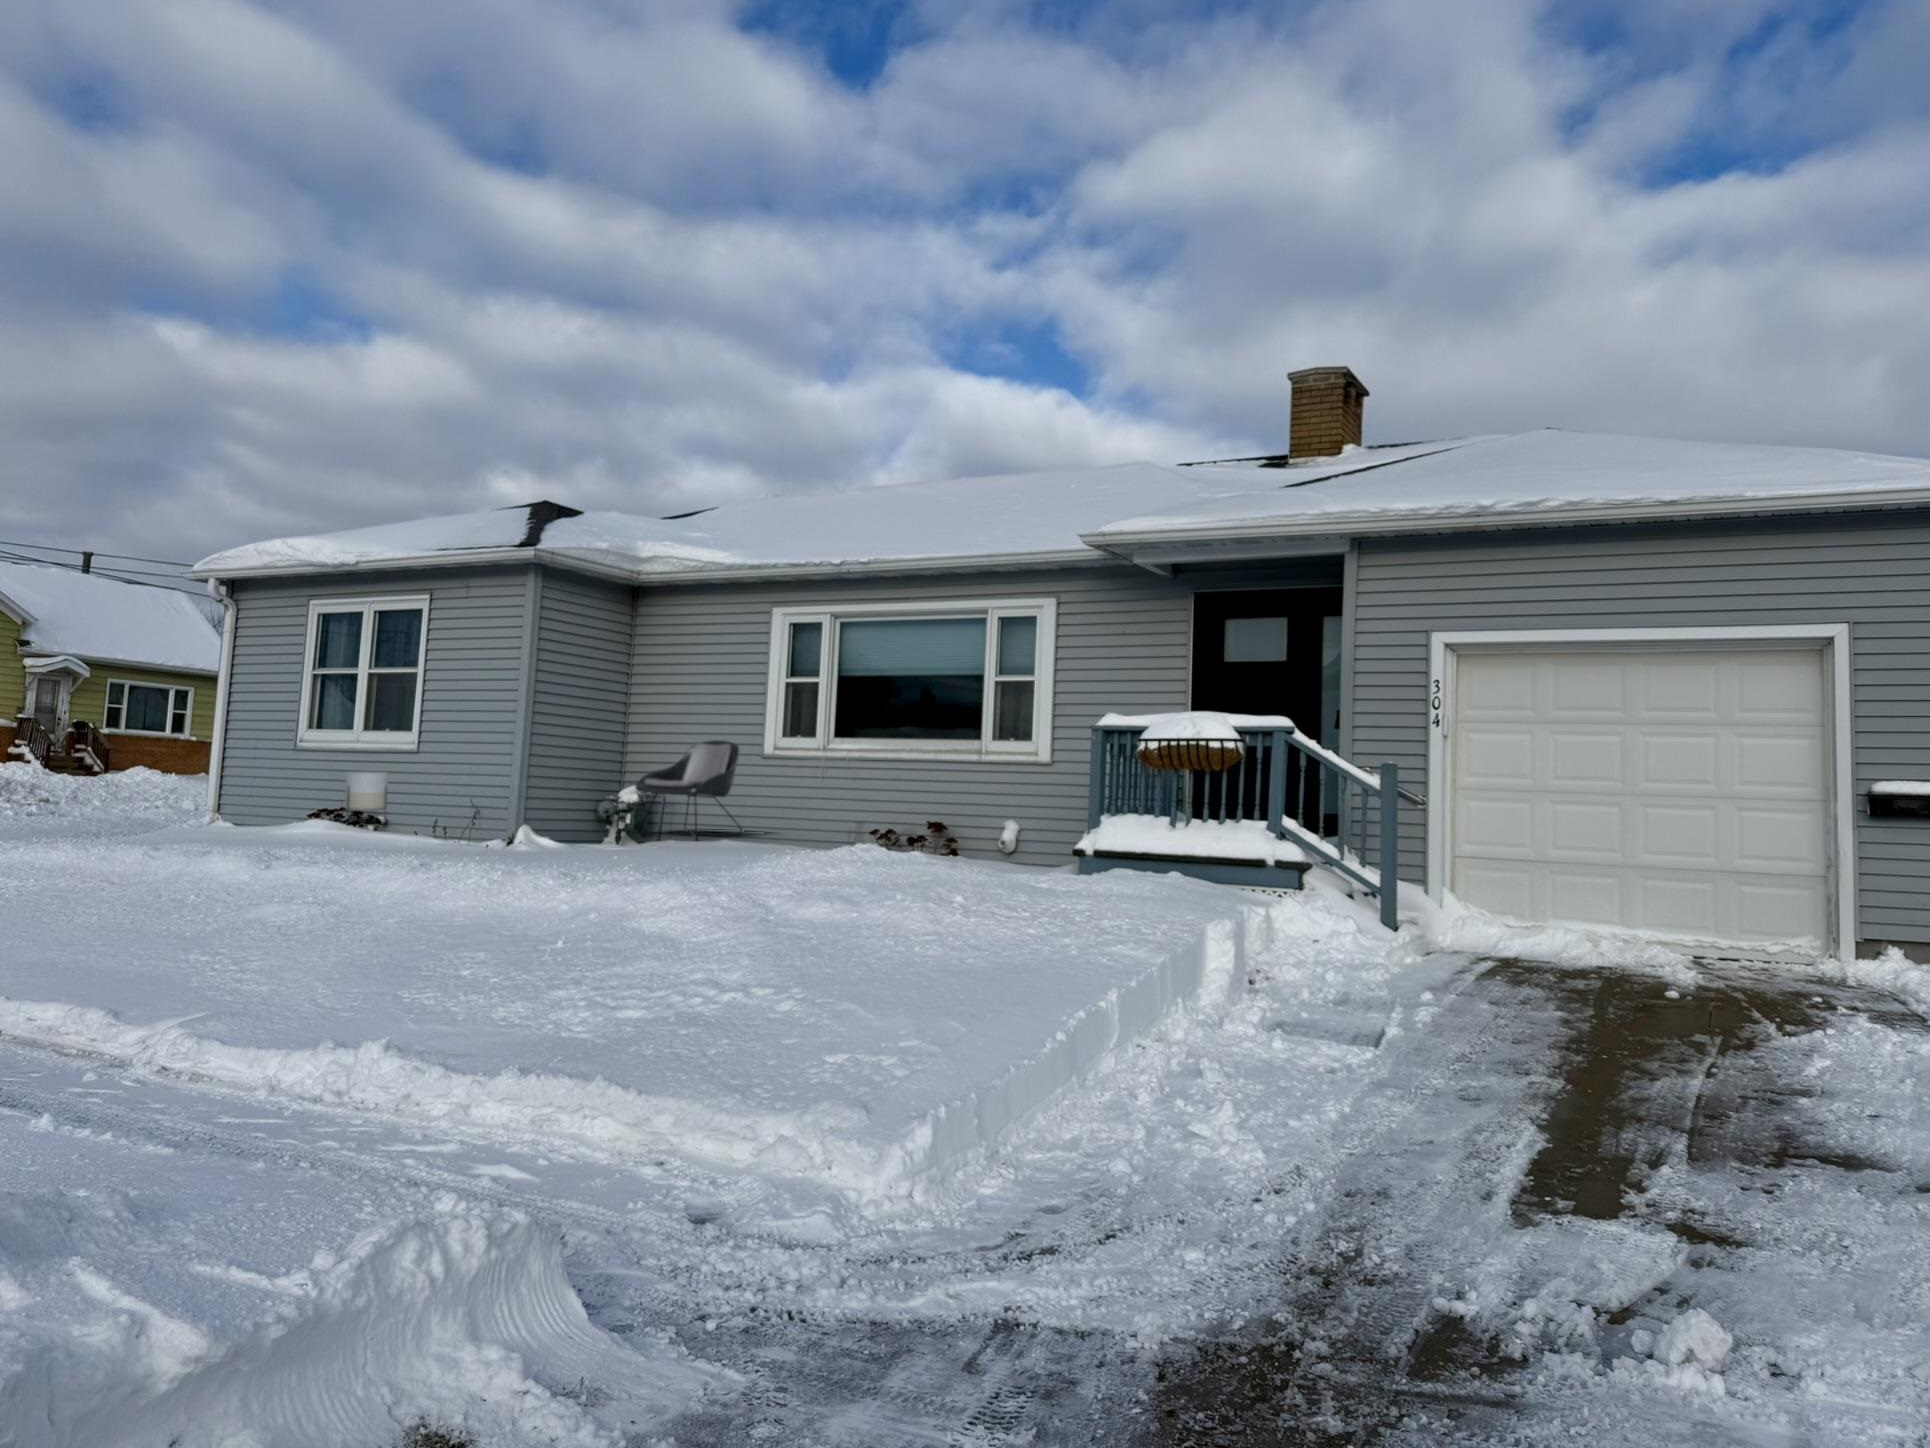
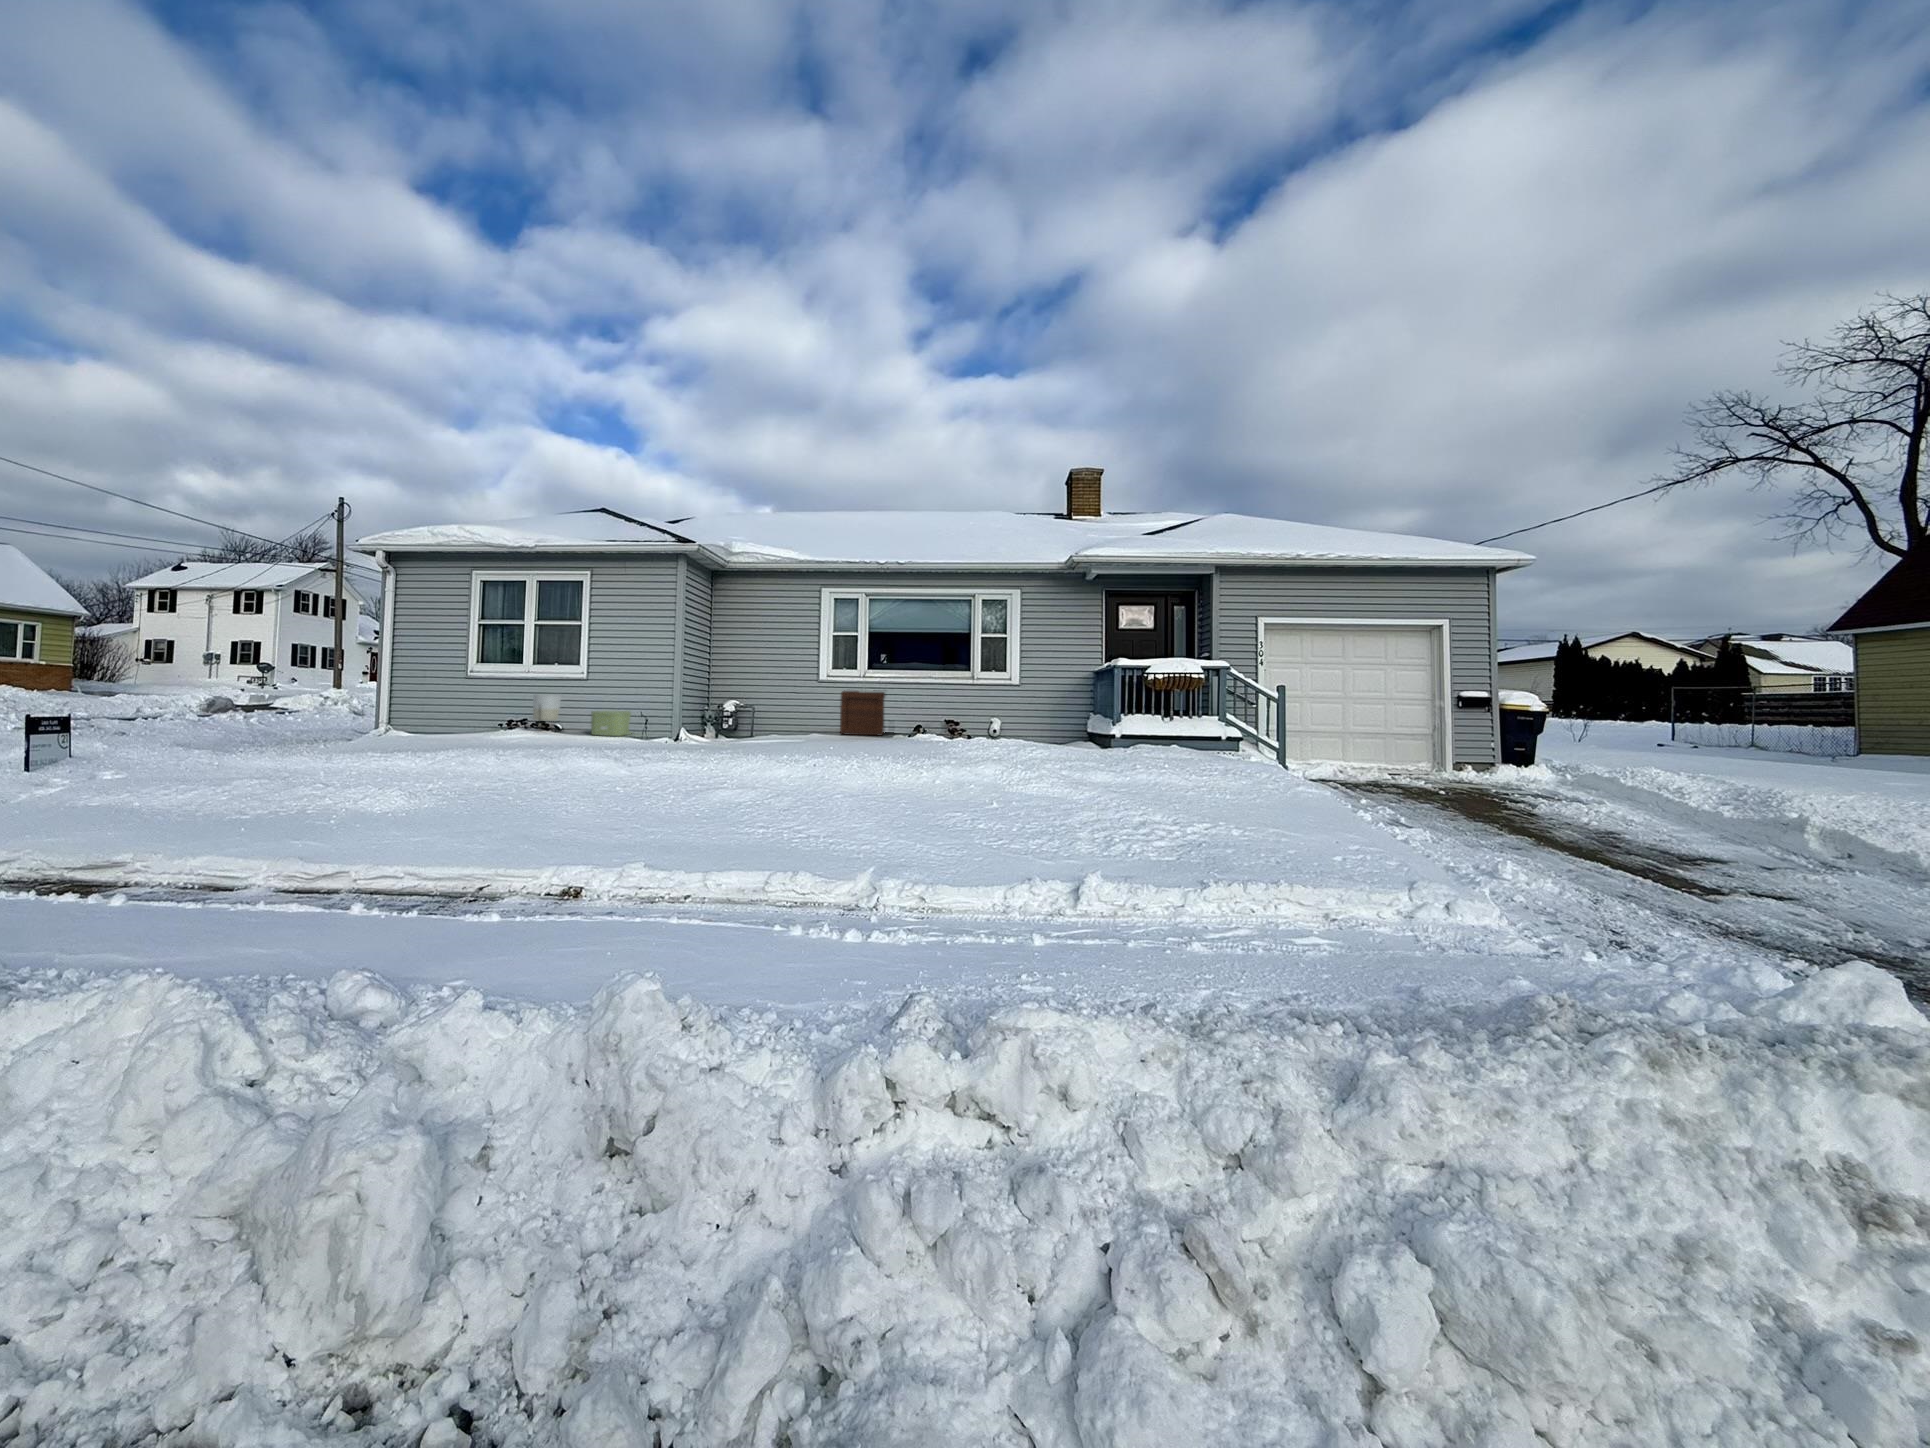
lounge chair: present [635,740,742,839] -> none [761,671,820,734]
wooden crate: none [740,770,840,846] -> present [840,690,885,735]
storage box: none [394,796,460,833] -> present [591,711,632,736]

